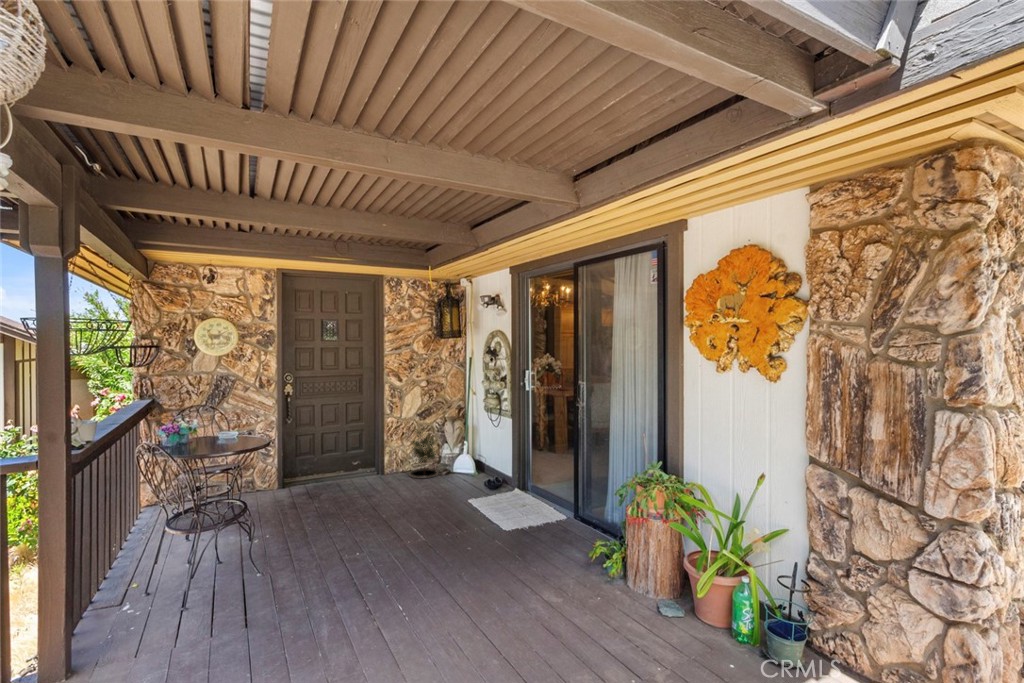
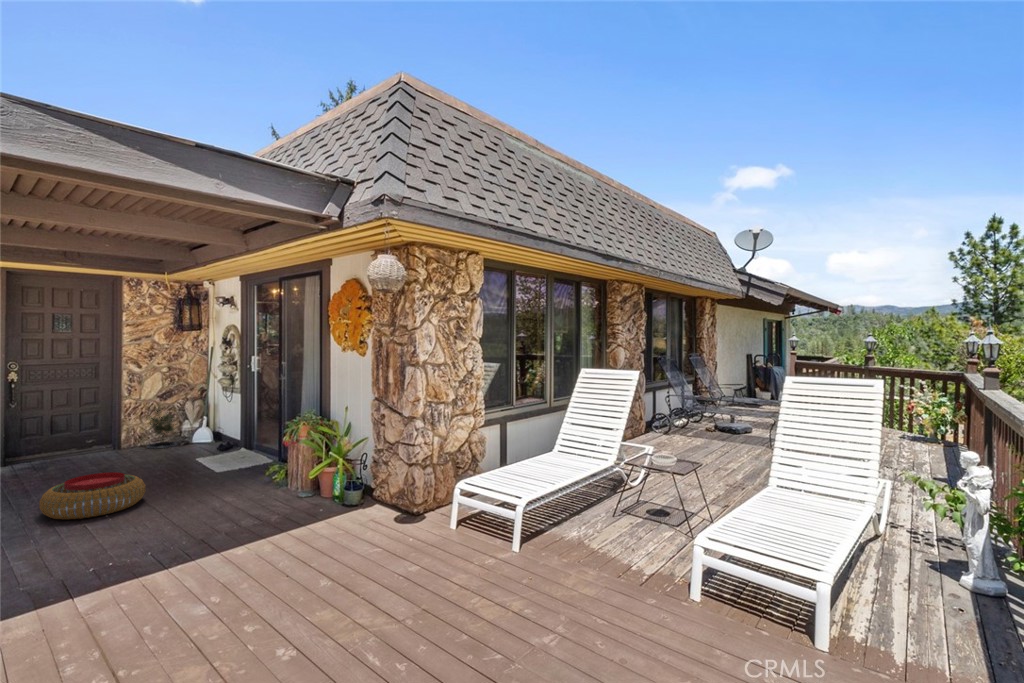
pouf: none [320,542,441,625] -> present [39,472,145,519]

